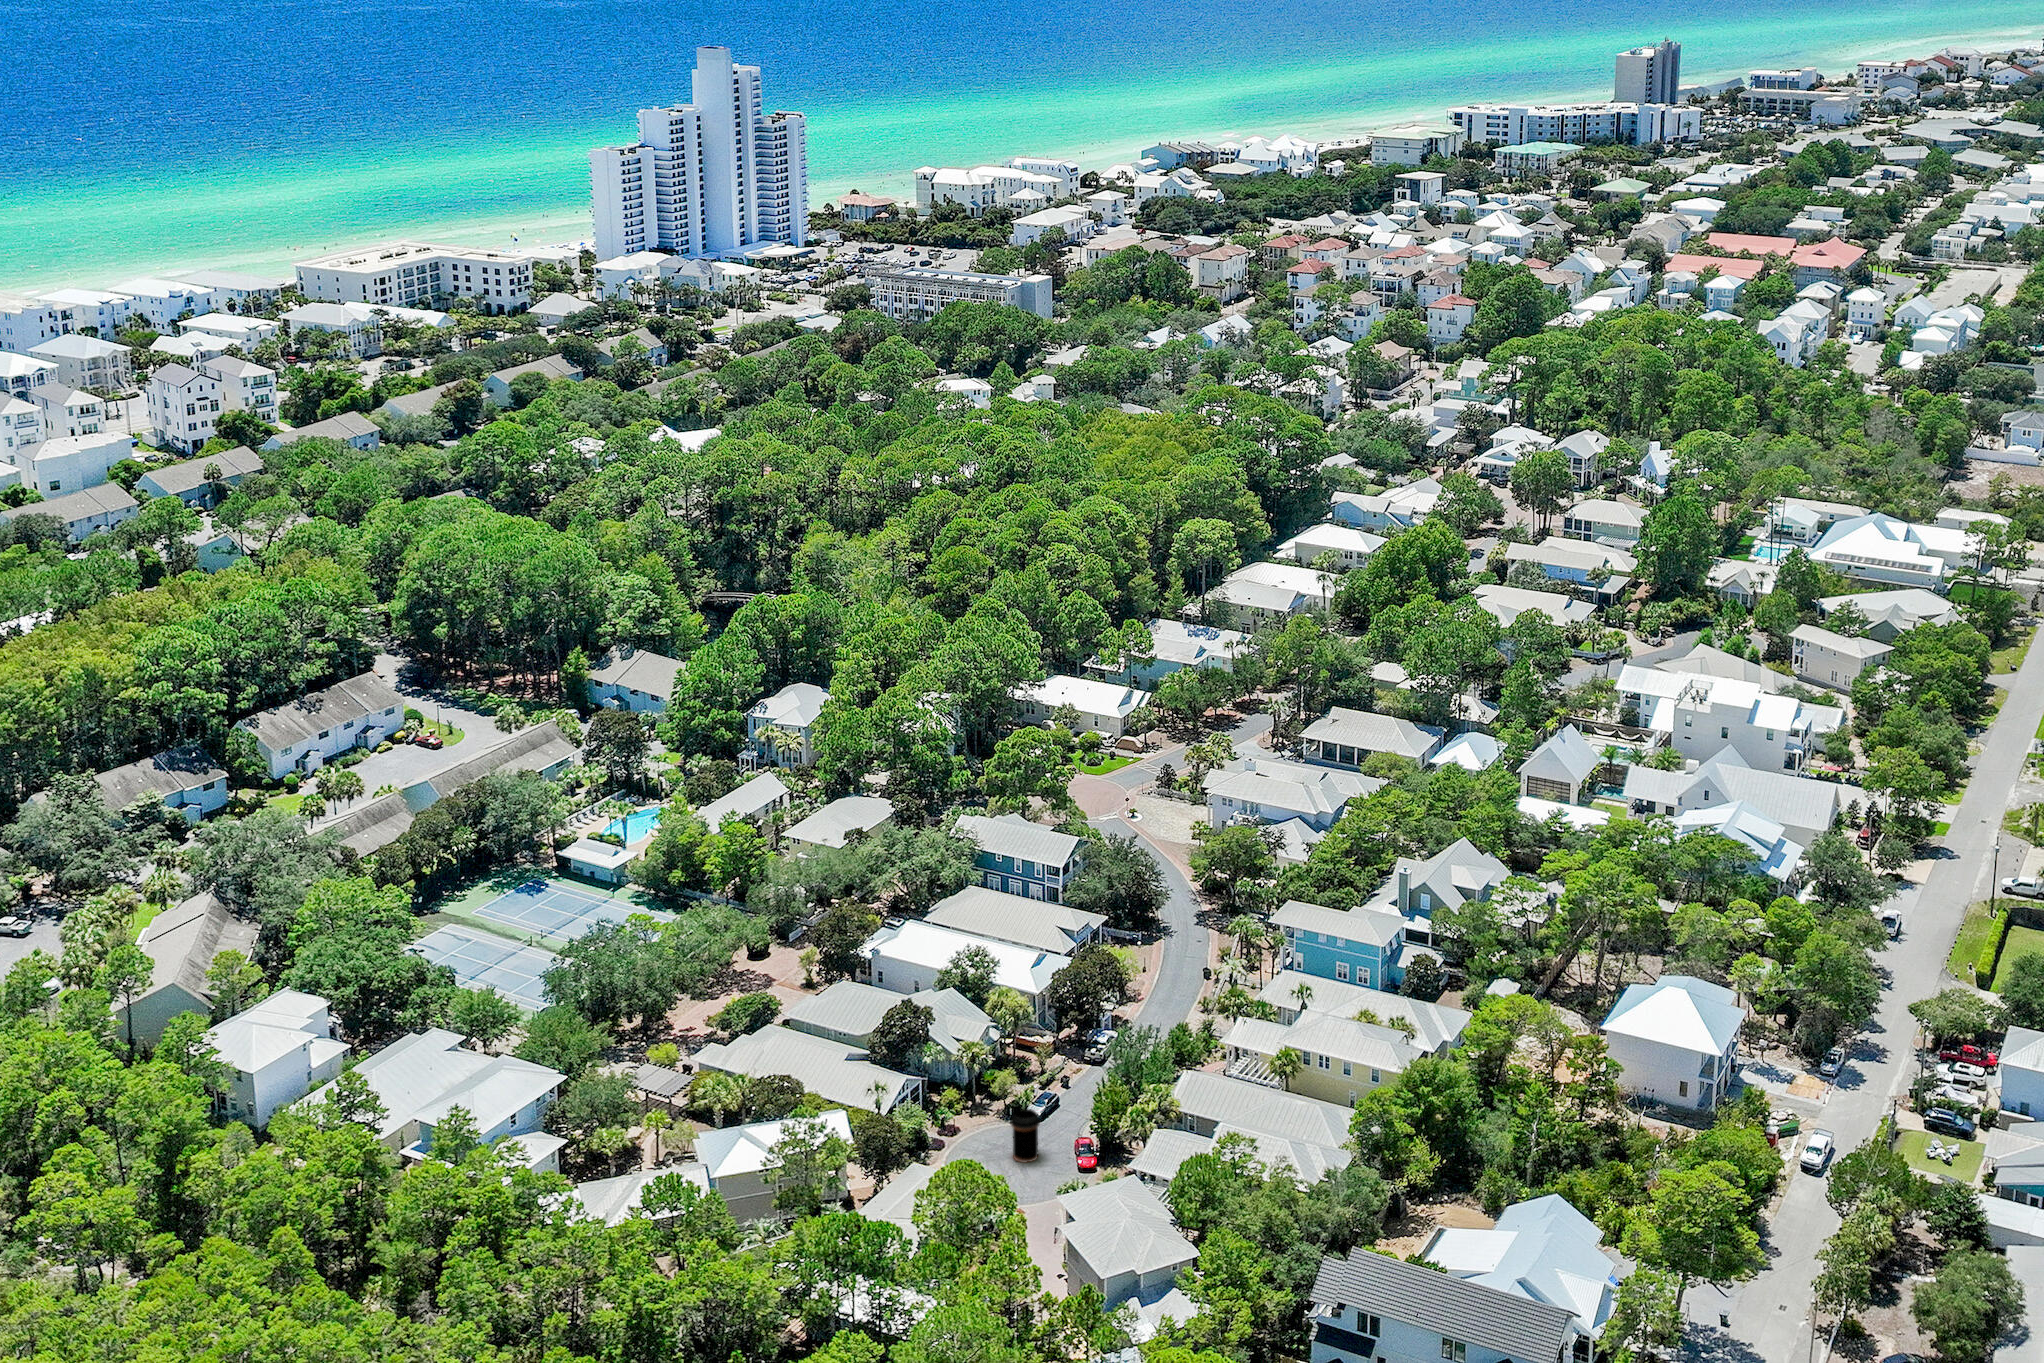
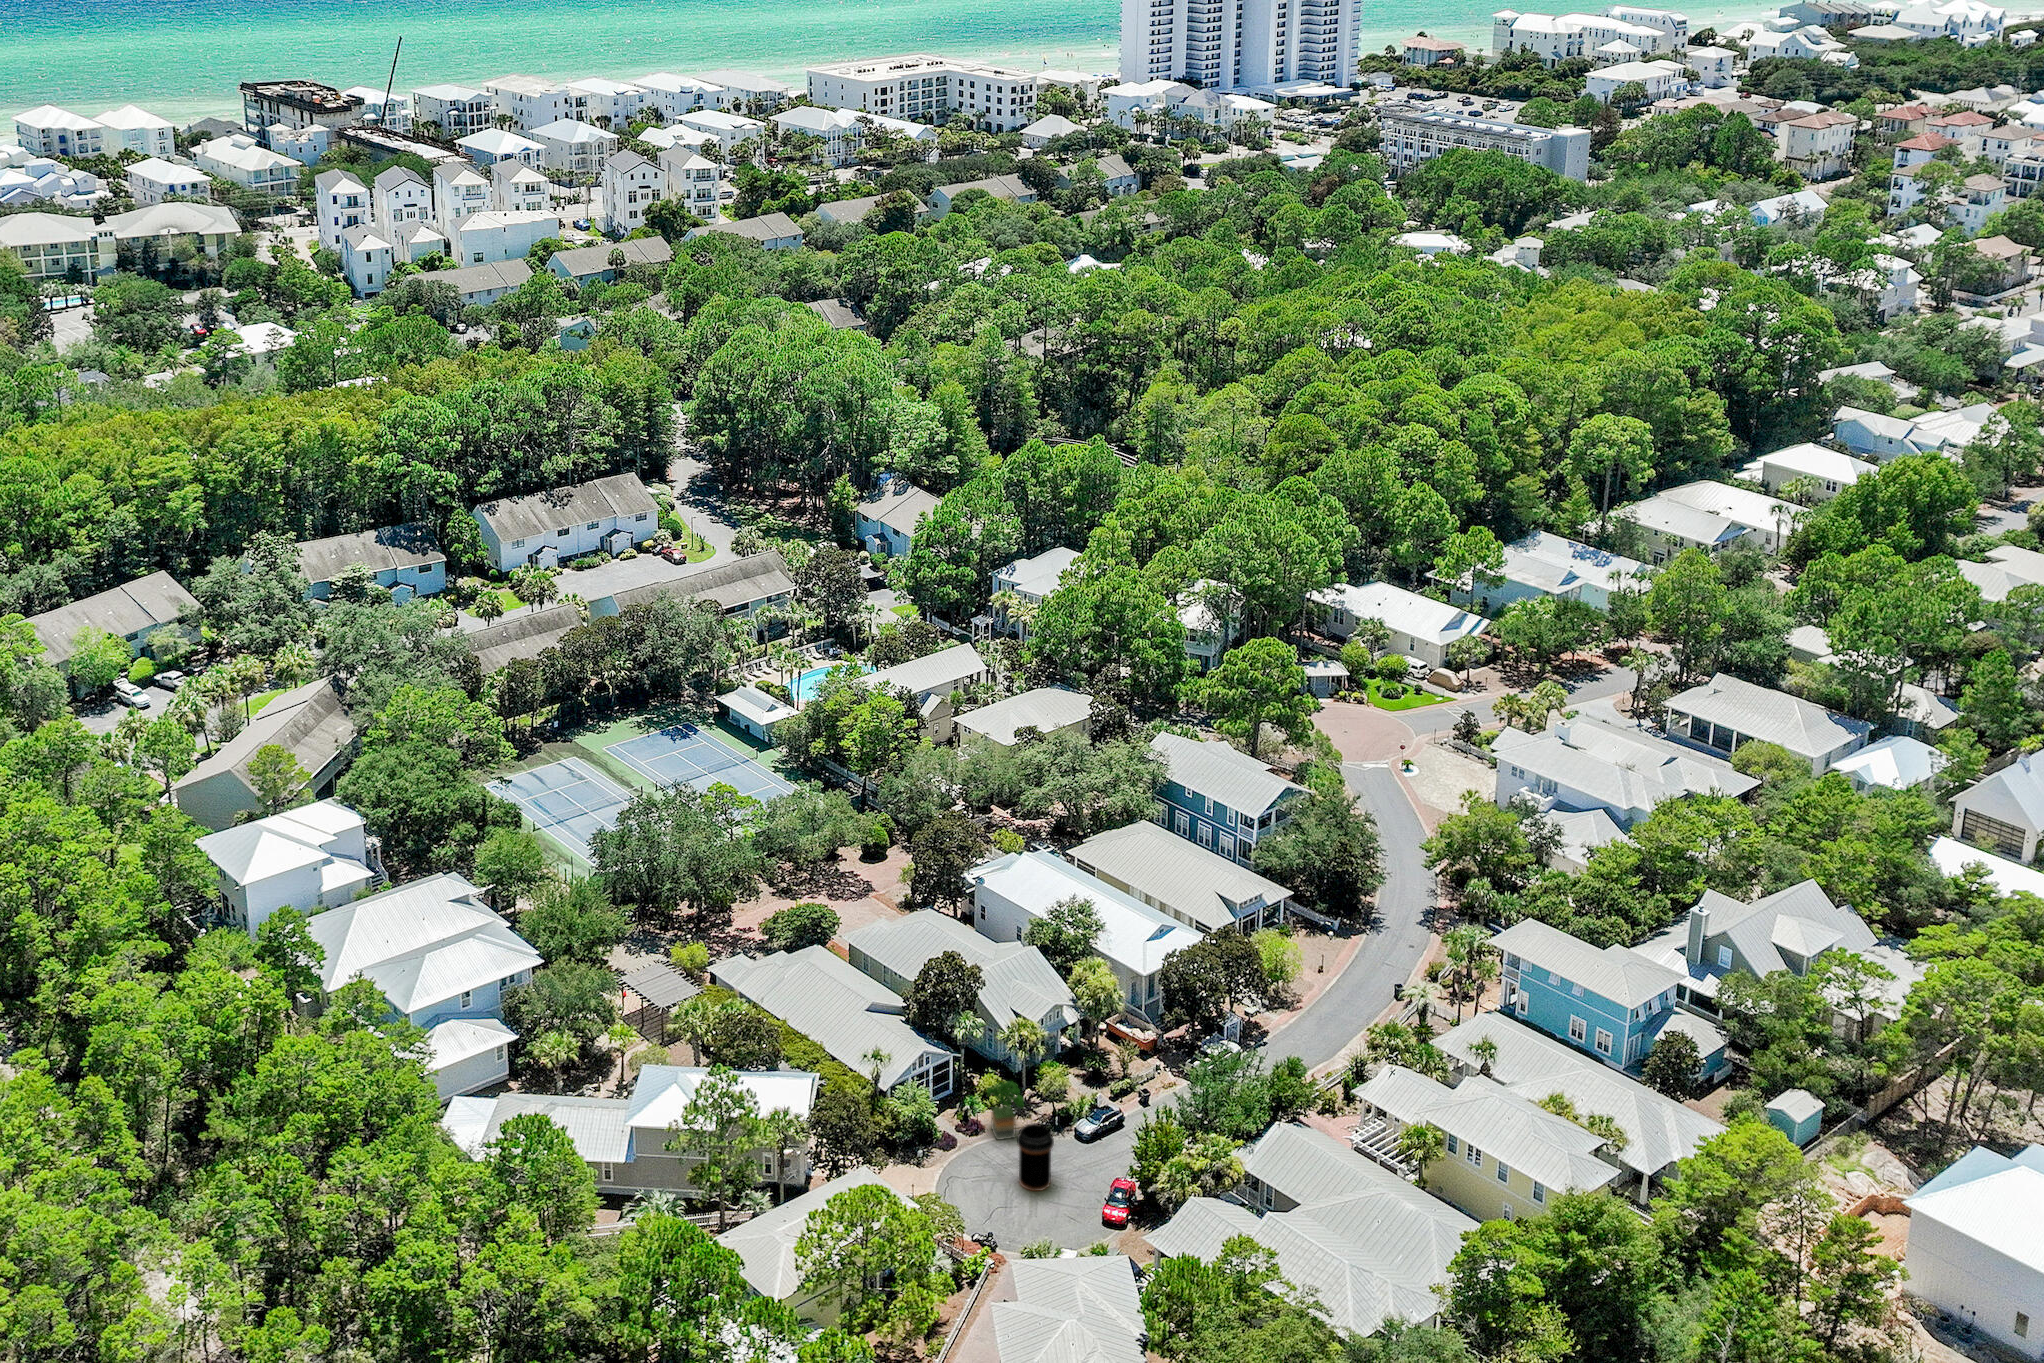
potted tree: none [964,1087,998,1138] -> present [987,1081,1024,1140]

